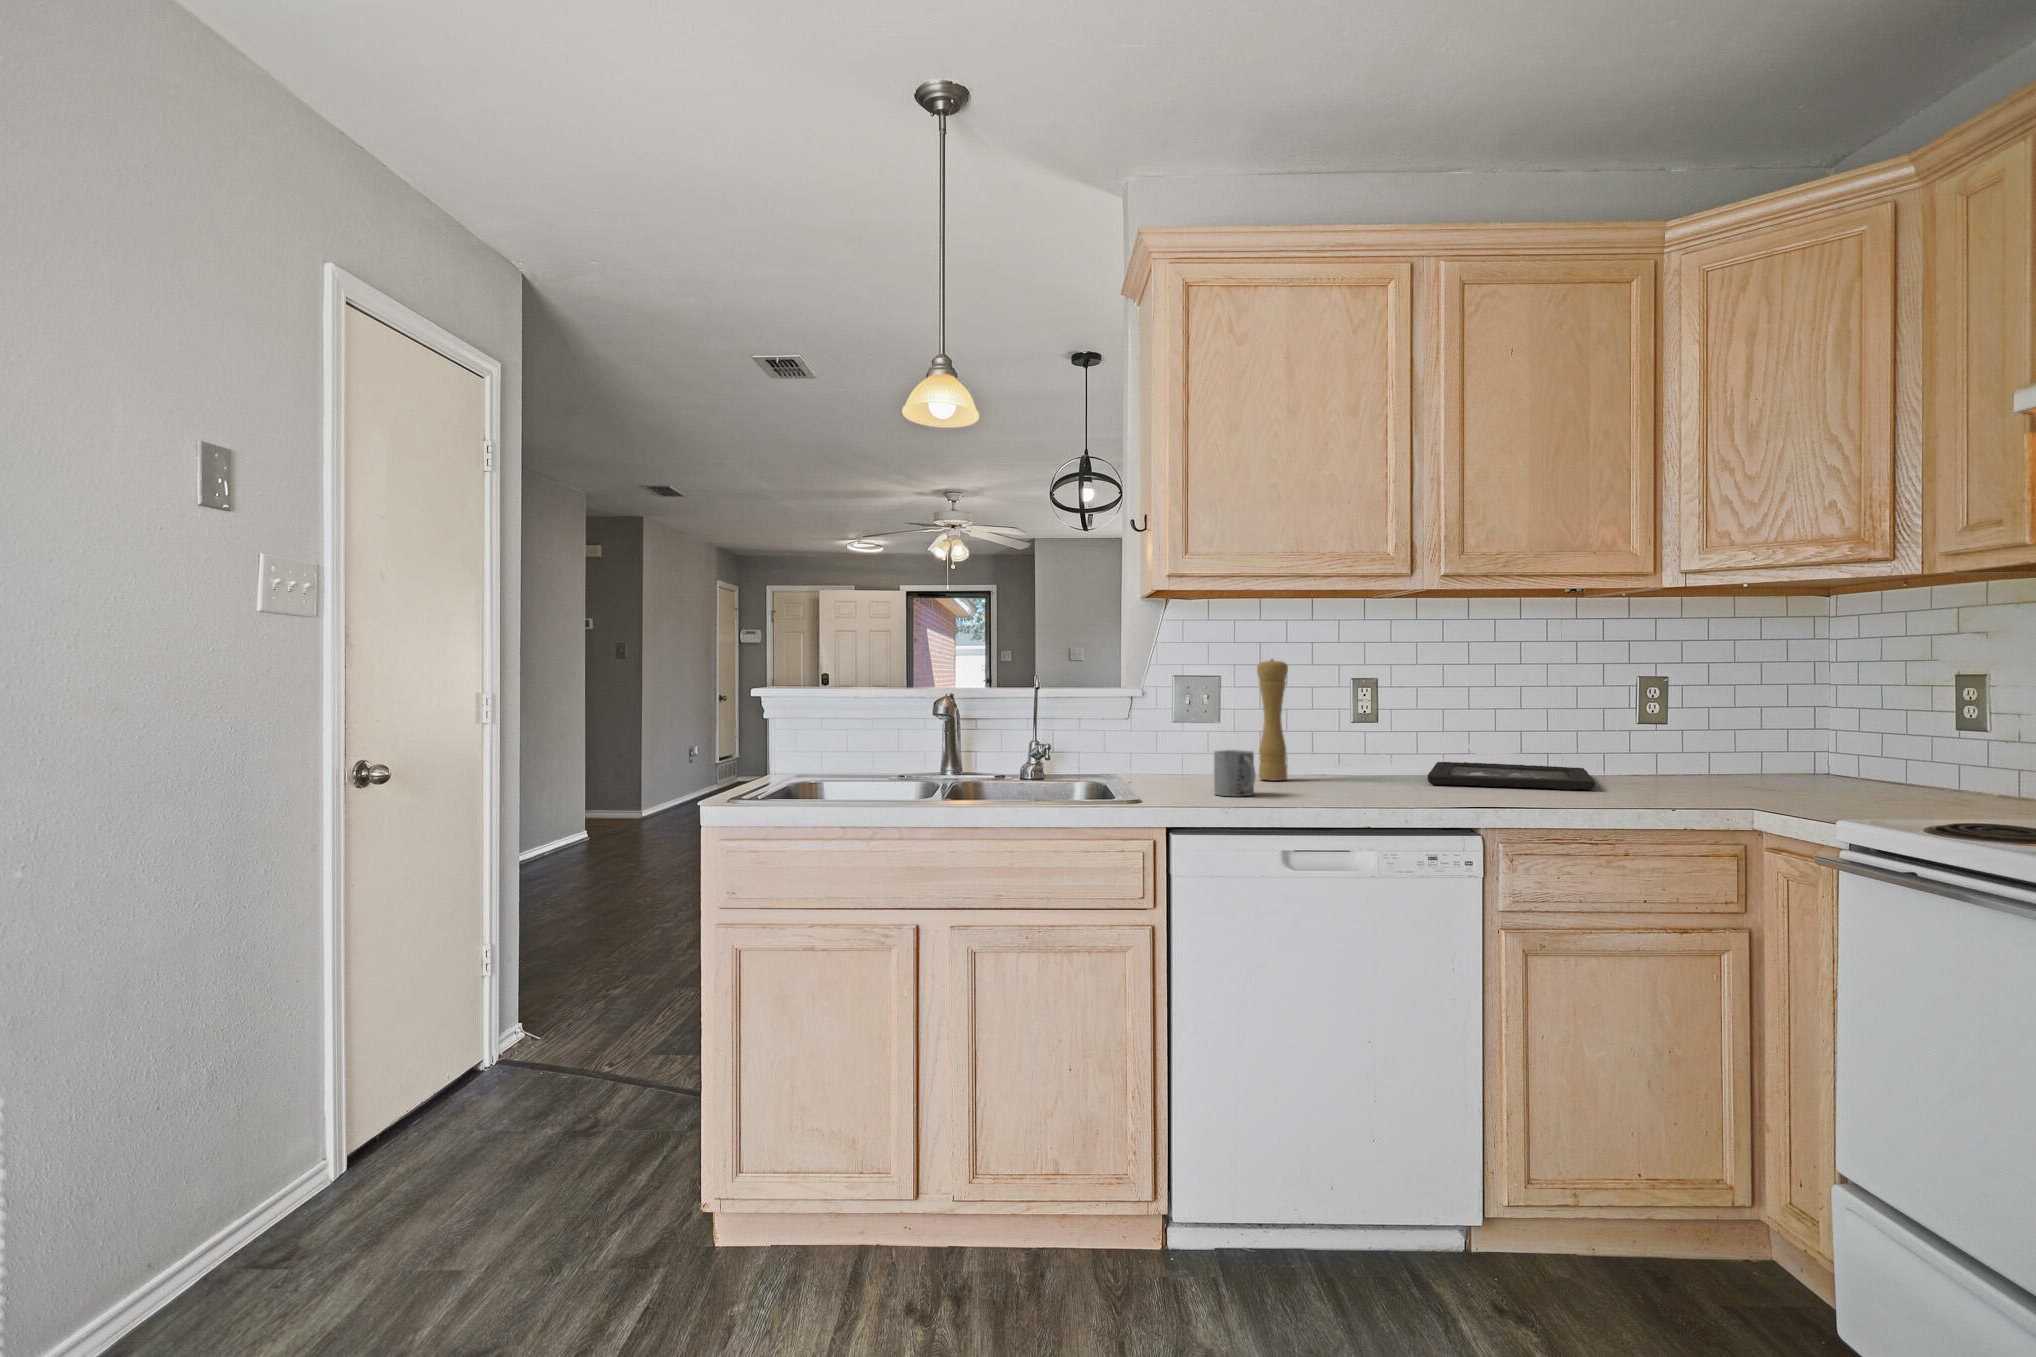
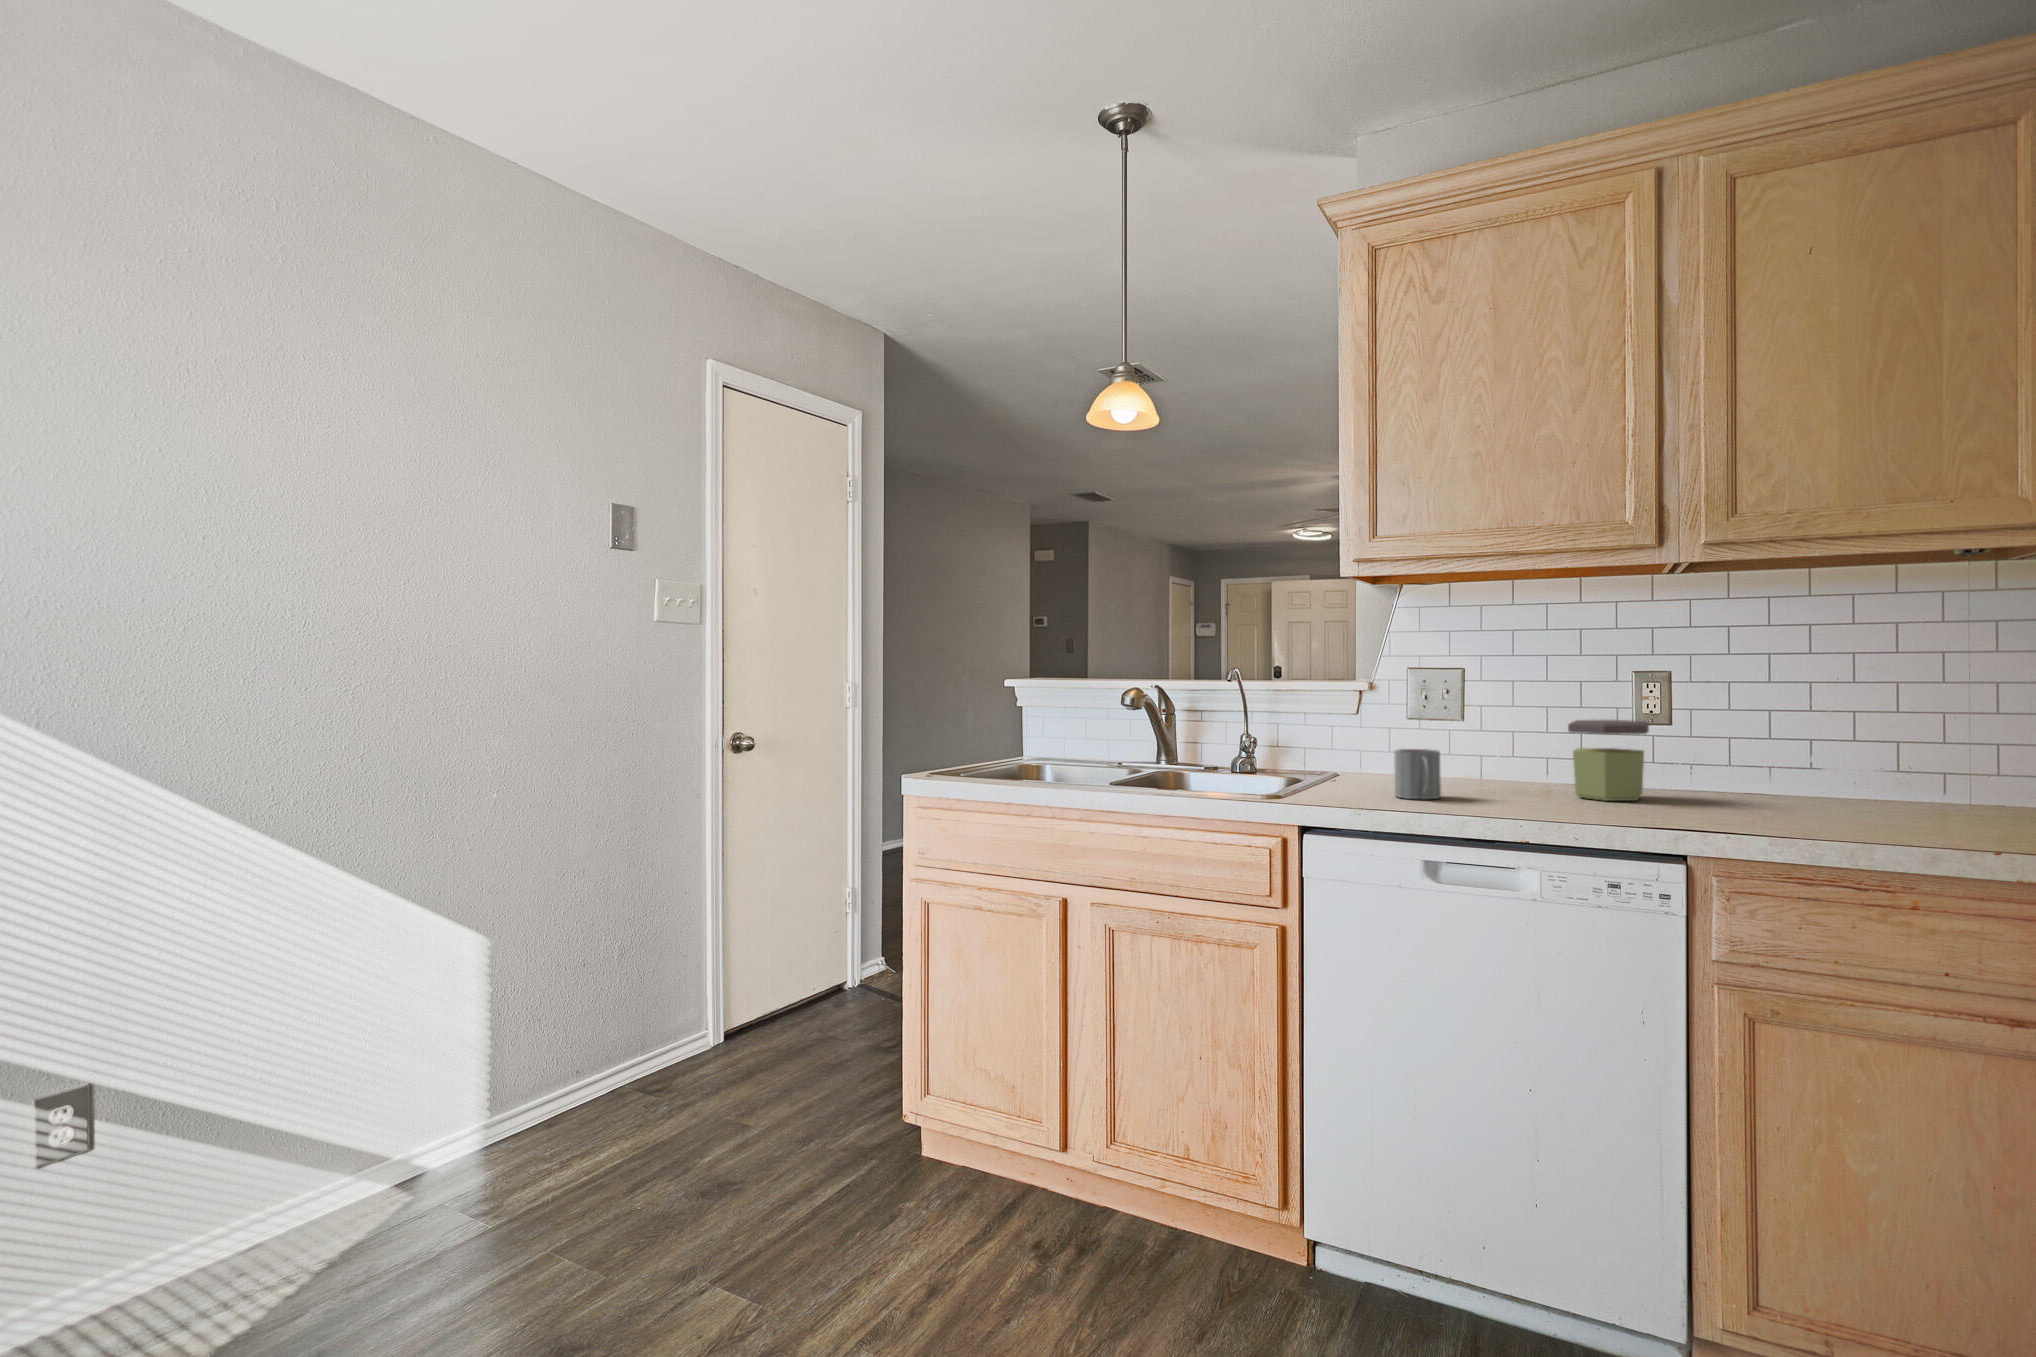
pepper mill: present [1257,659,1288,781] -> none [1492,648,1530,785]
jar: none [1337,721,1402,789] -> present [1568,720,1649,801]
tray: present [1428,762,1595,790] -> none [1697,773,1989,817]

